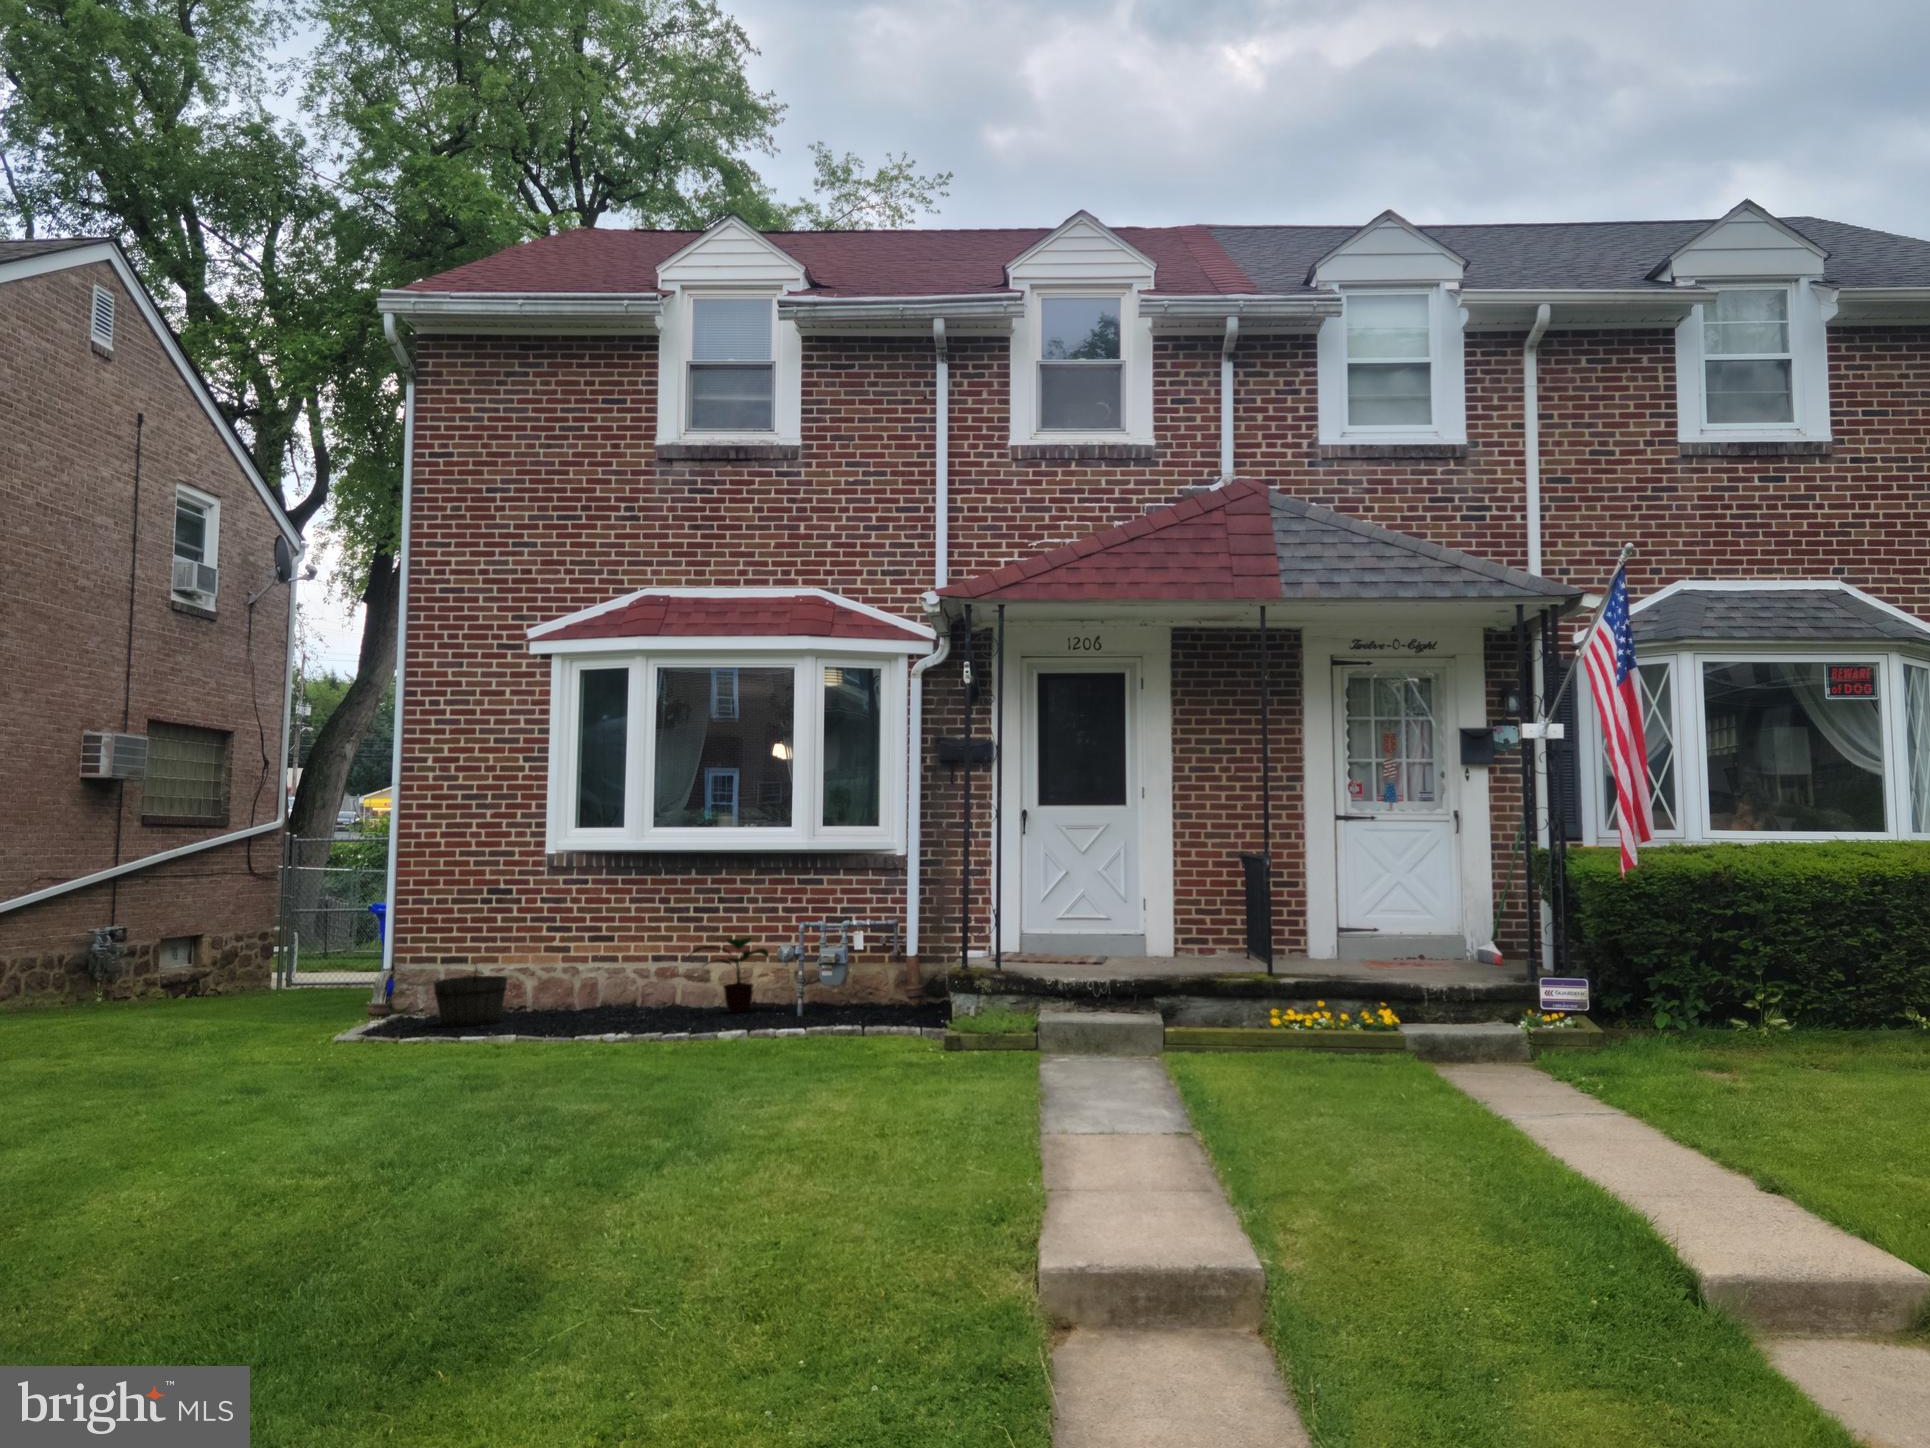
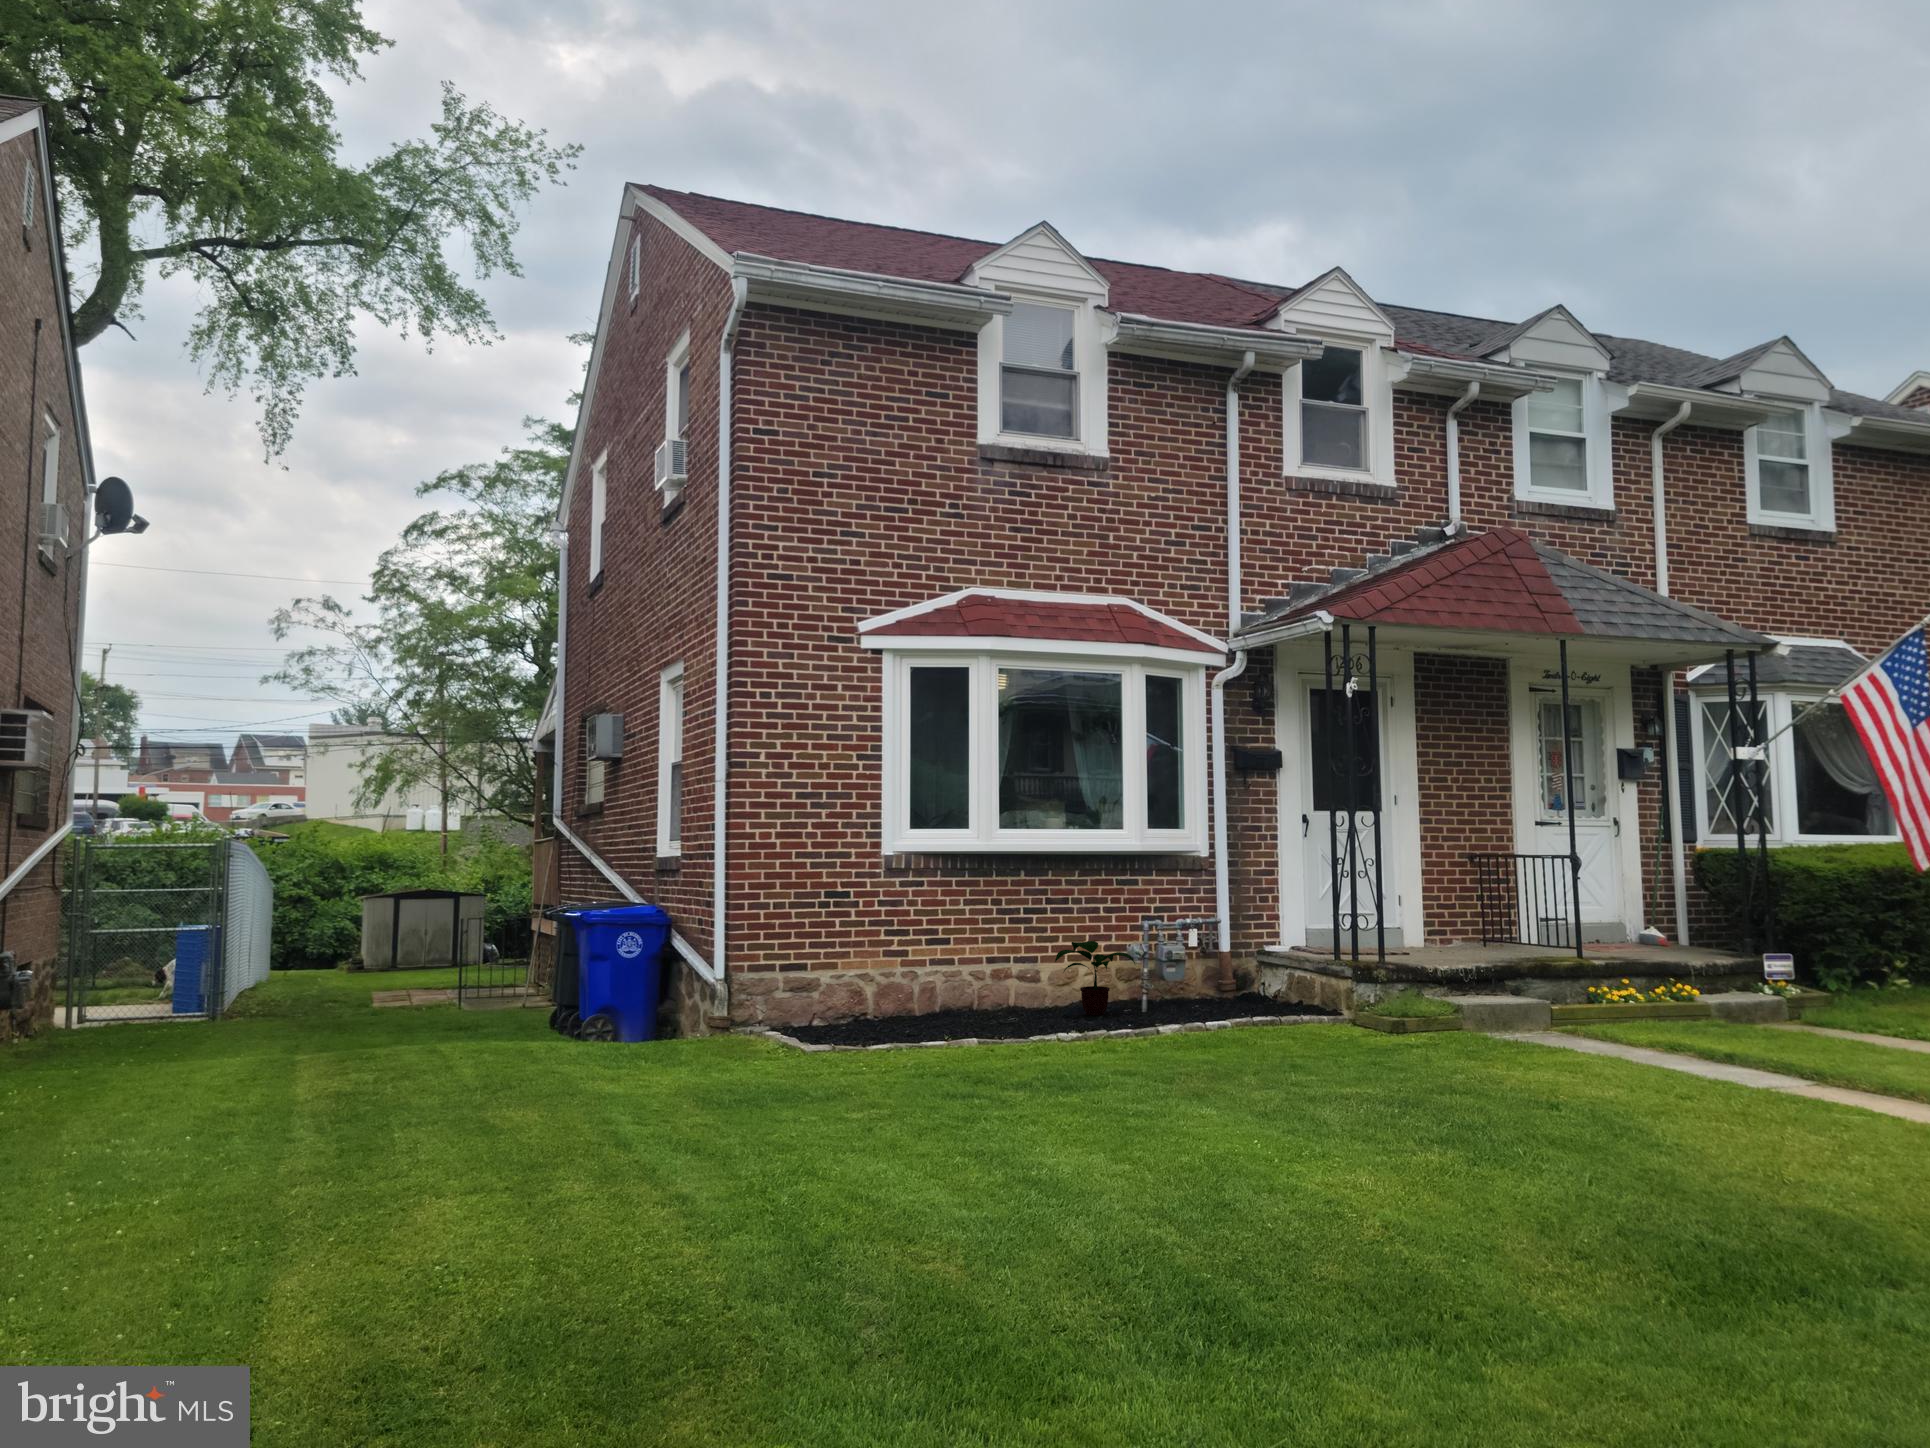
wooden bucket: present [433,968,507,1027] -> none [795,967,869,1034]

